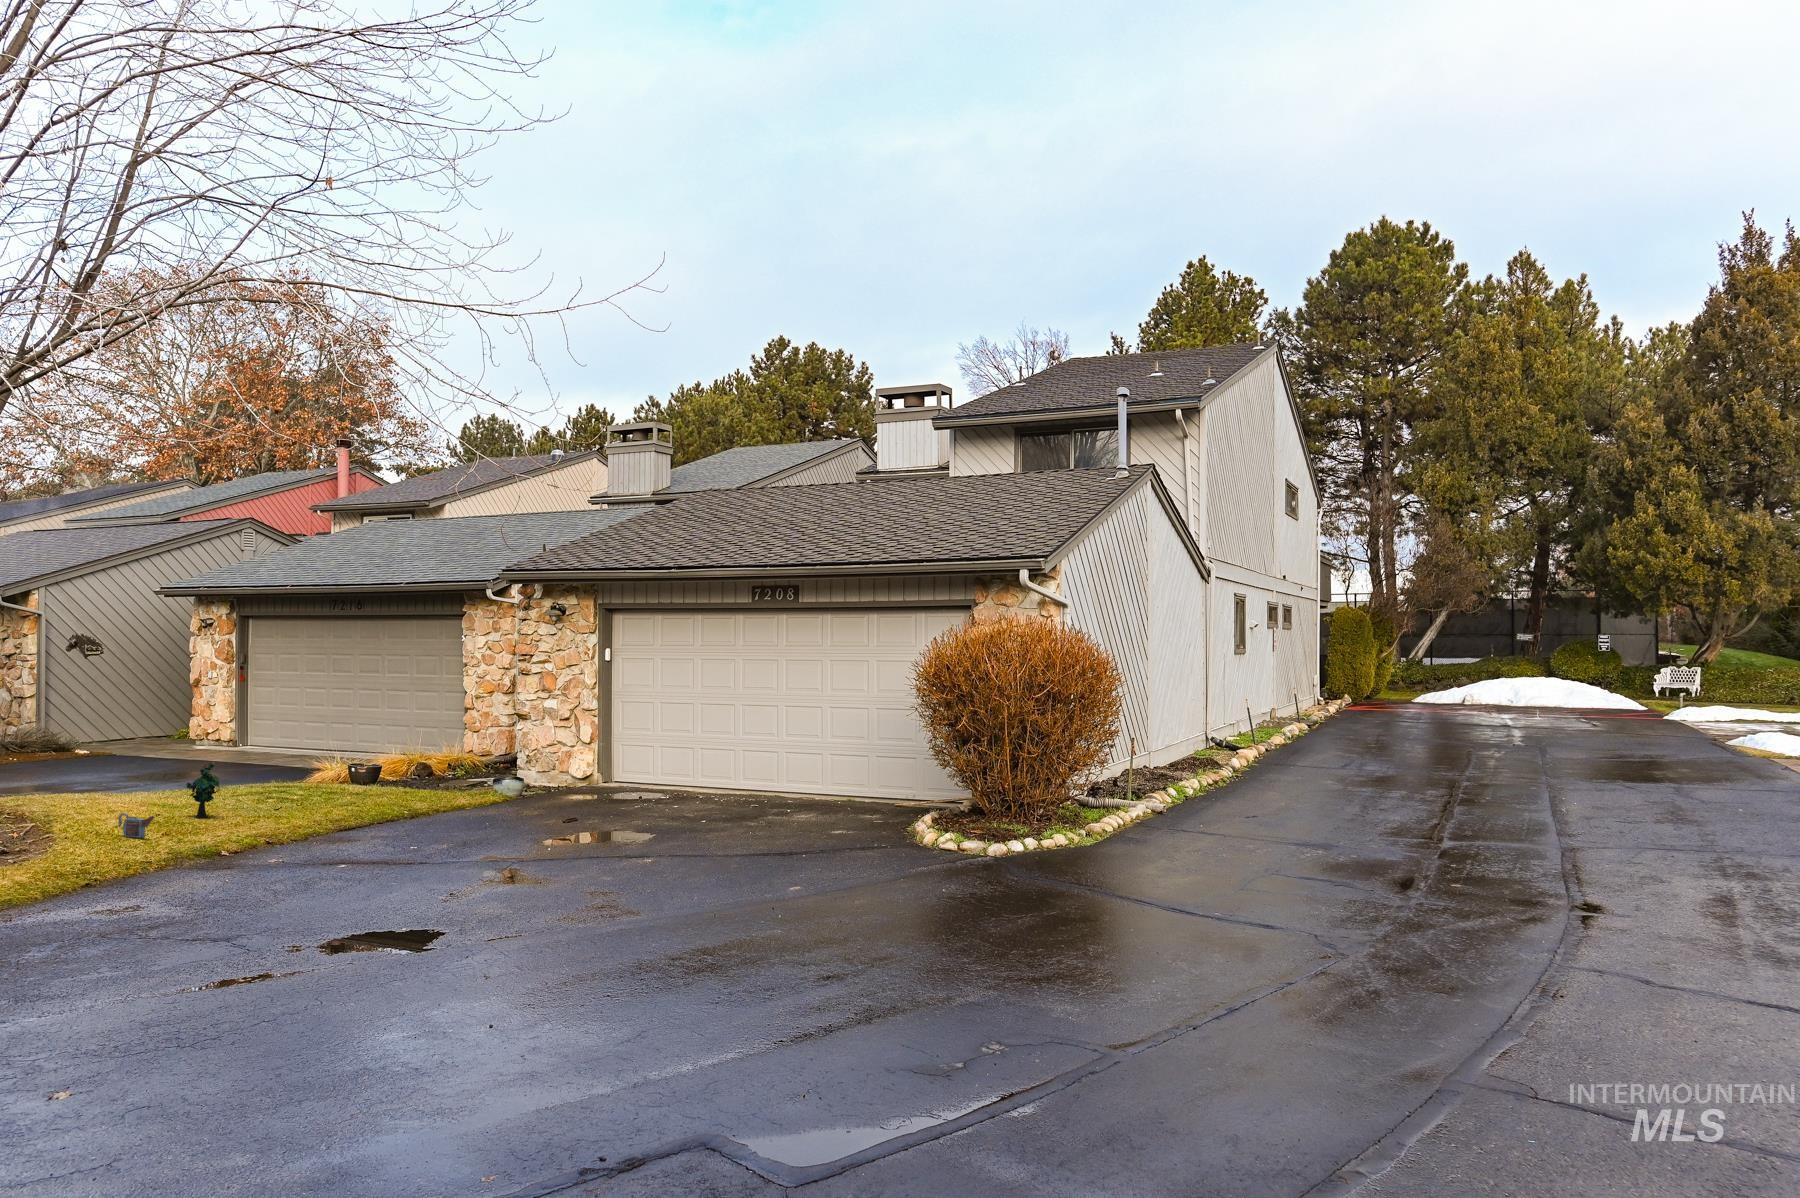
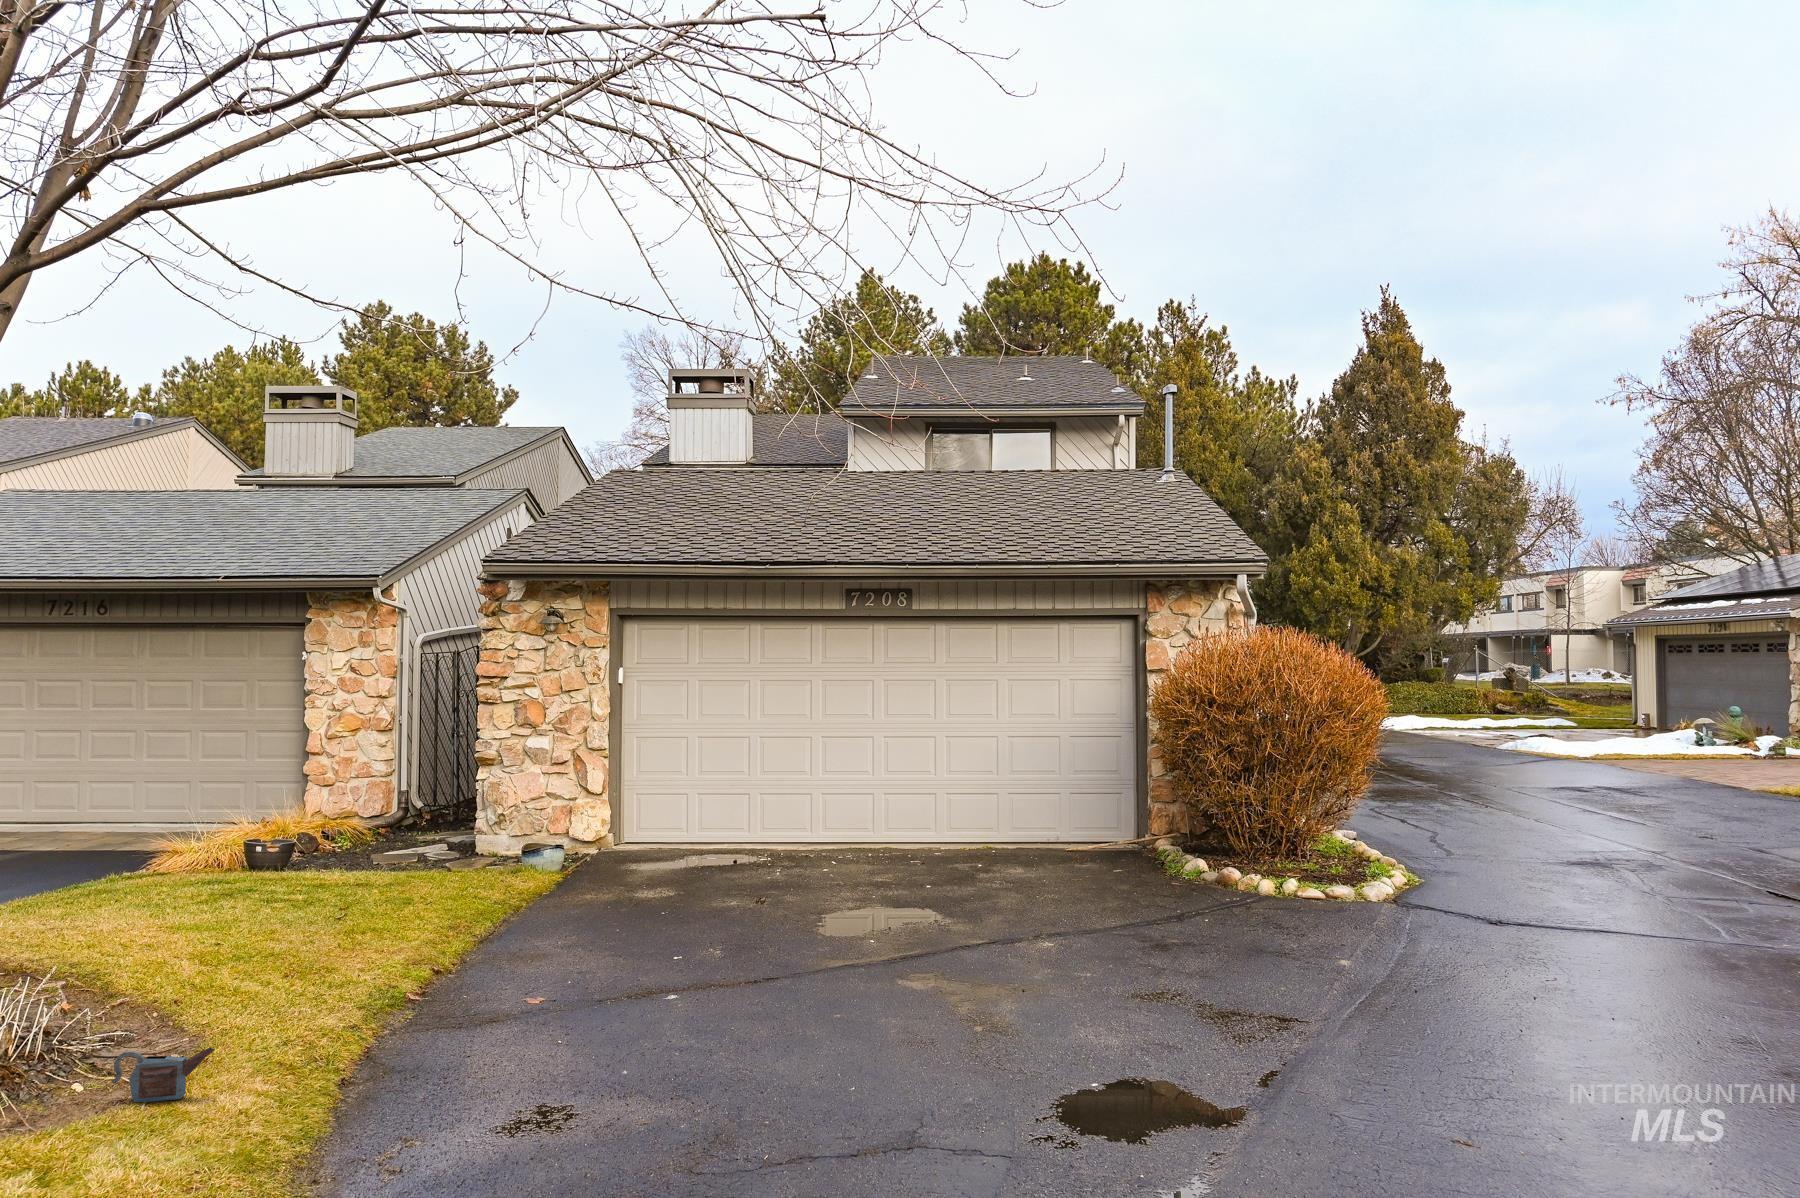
decorative plant: present [186,764,220,818] -> none [148,907,219,1017]

